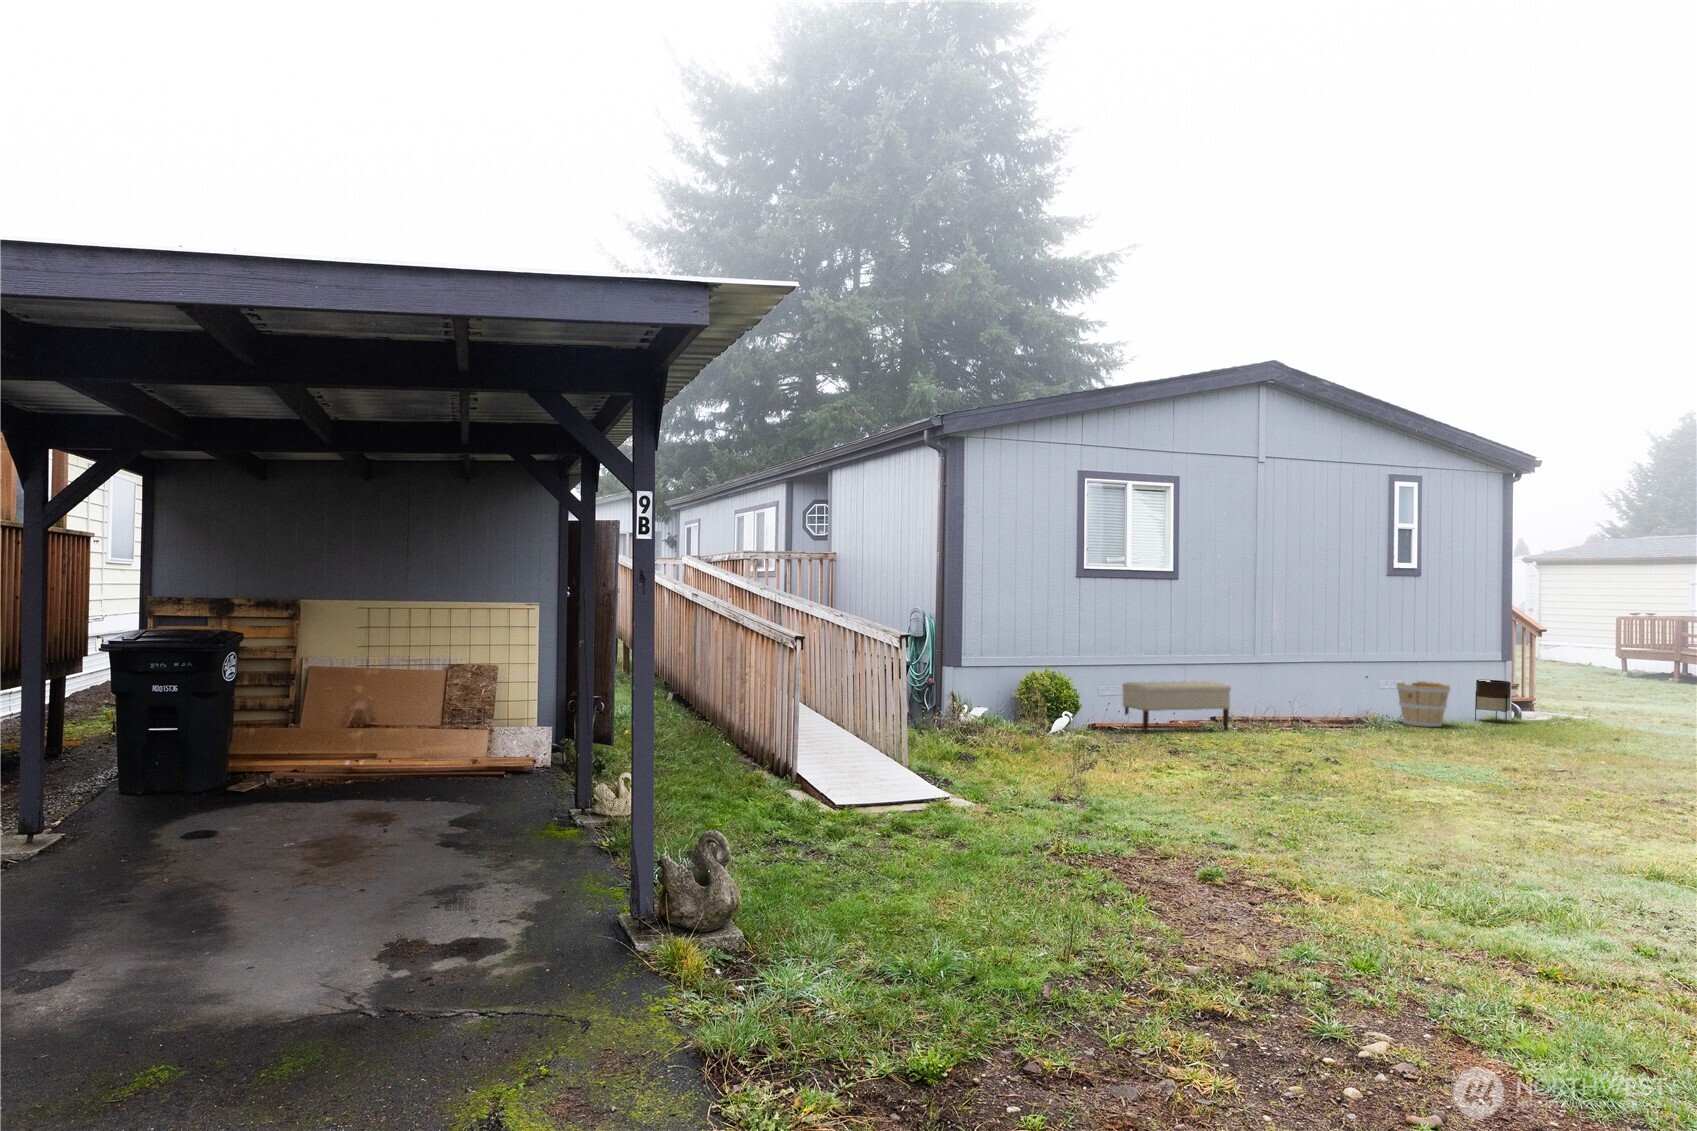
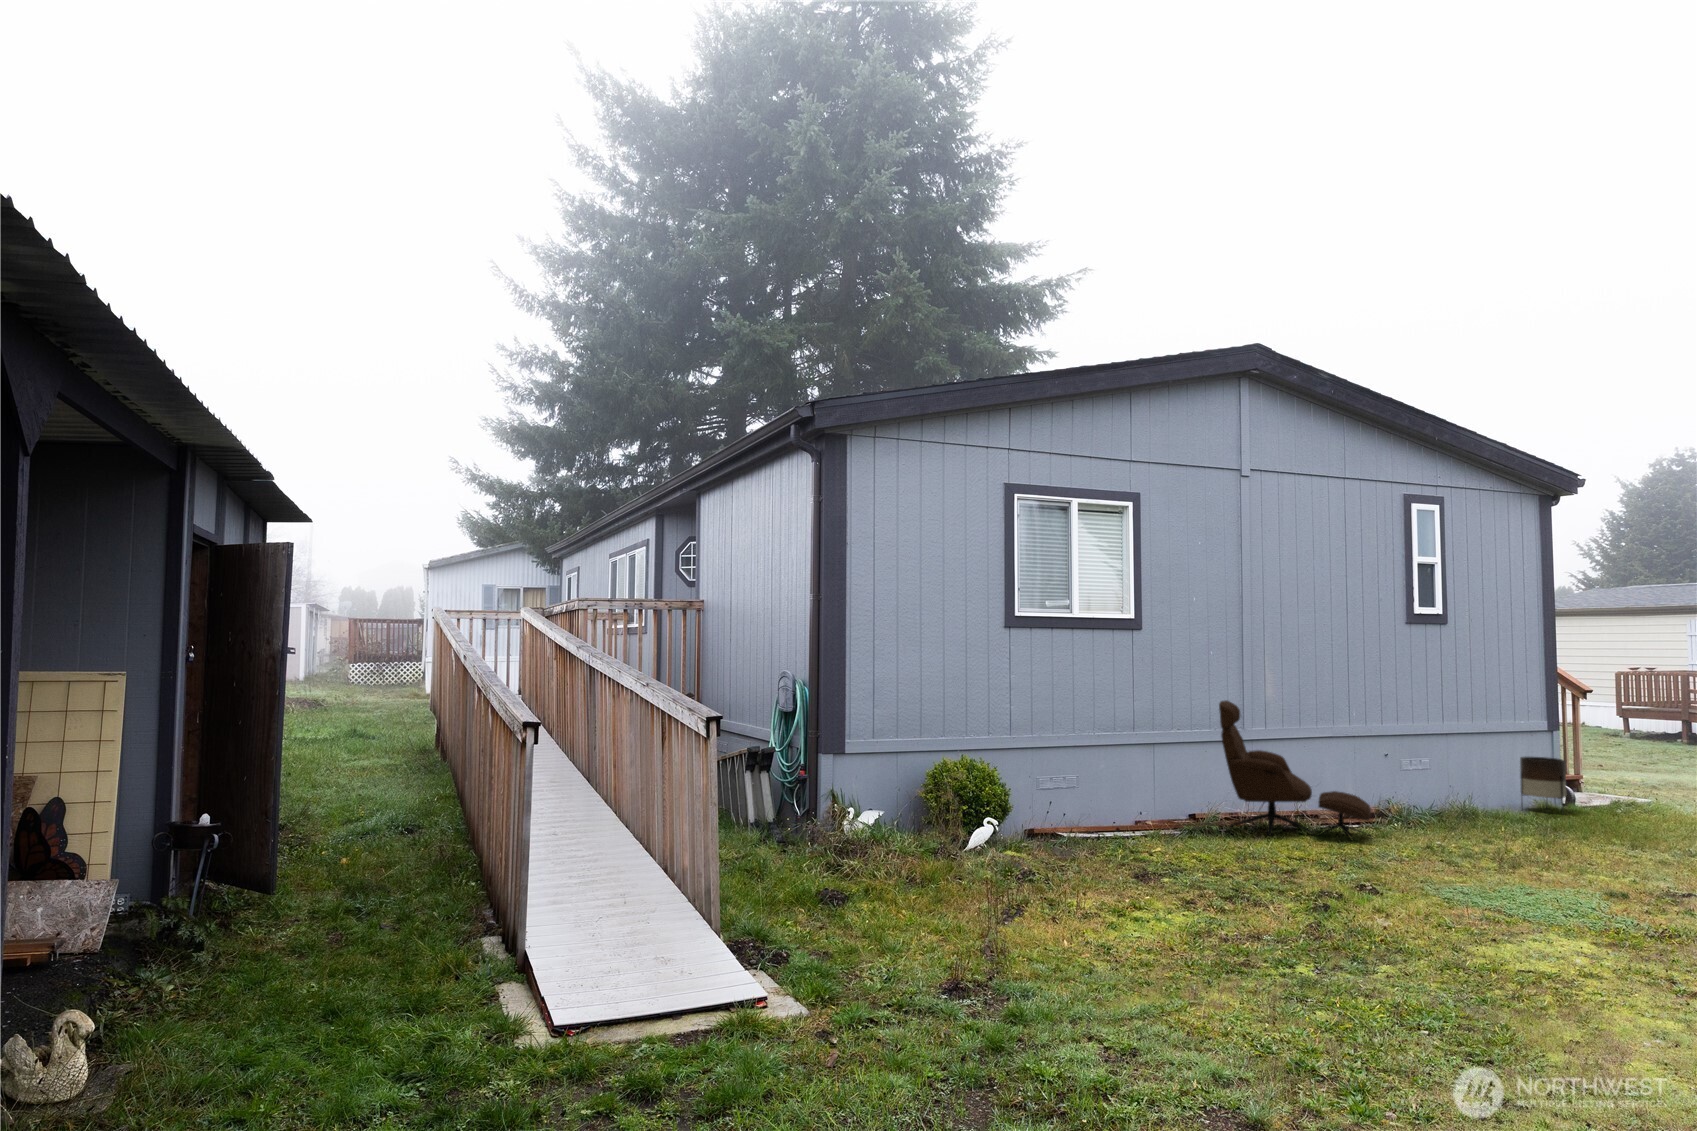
lounge chair: none [1236,633,1349,736] -> present [1219,701,1373,840]
bench: present [1122,681,1231,733] -> none [1068,766,1215,842]
wooden bucket: present [1396,681,1450,727] -> none [1423,760,1496,822]

